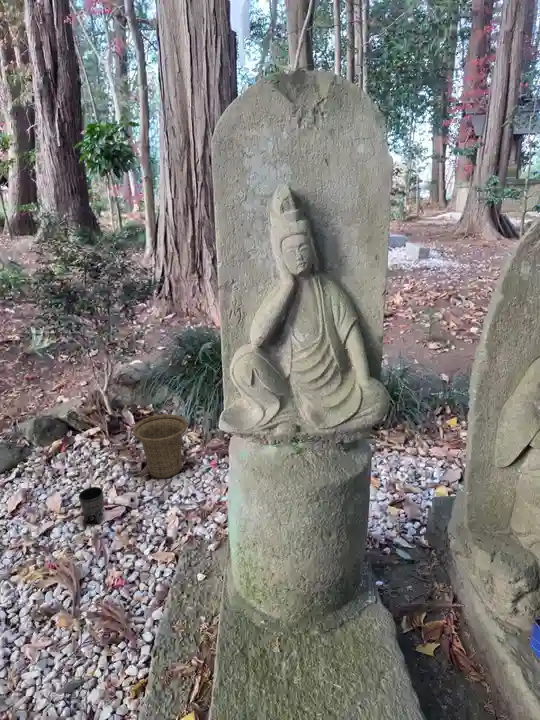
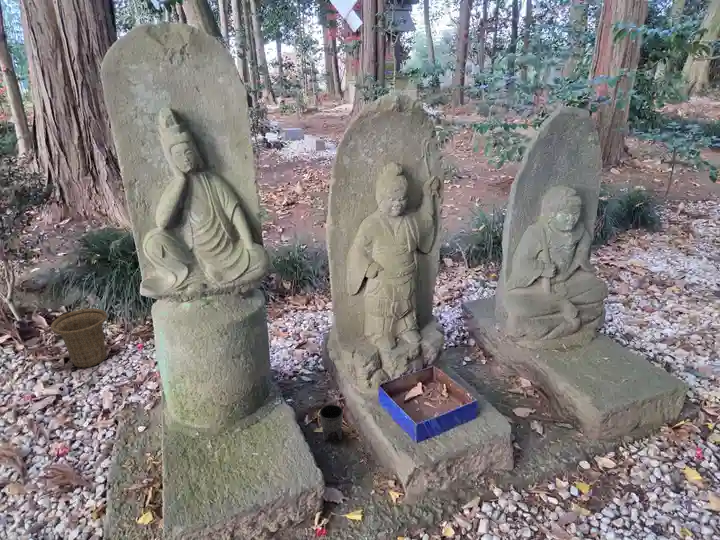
planter: present [79,487,104,524] -> present [320,404,343,441]

